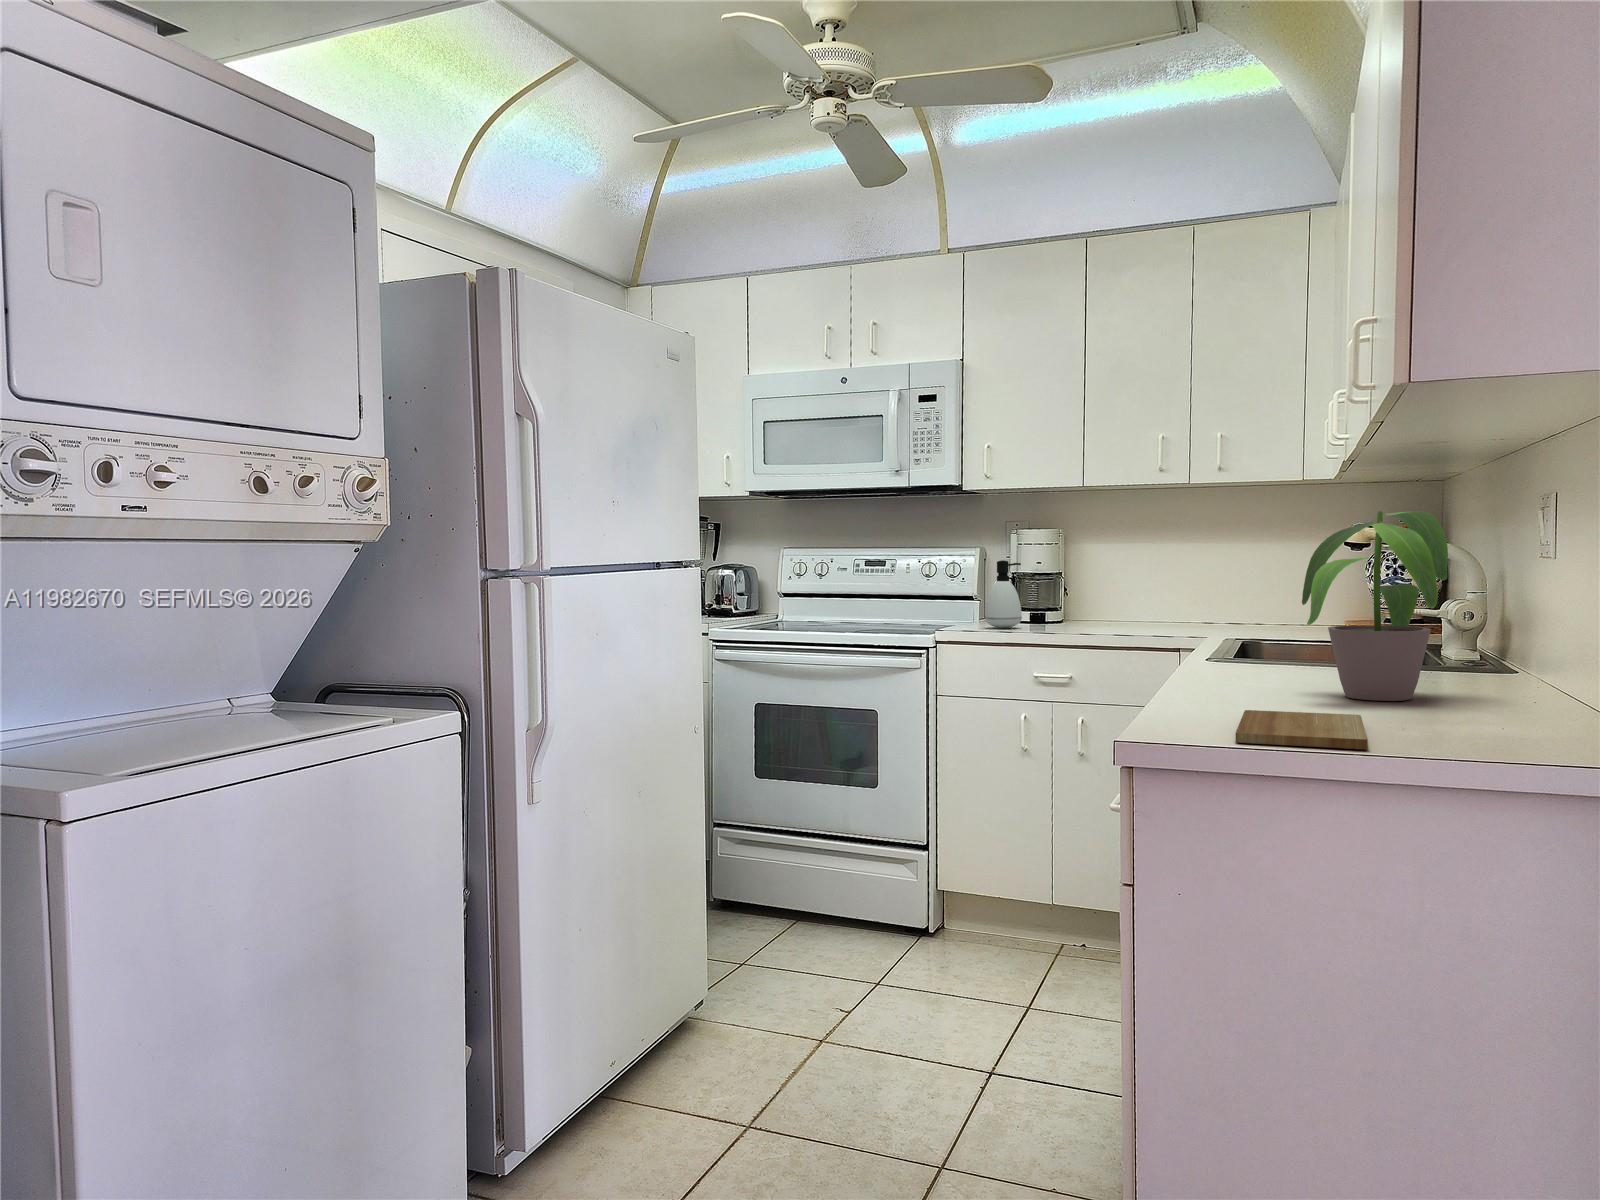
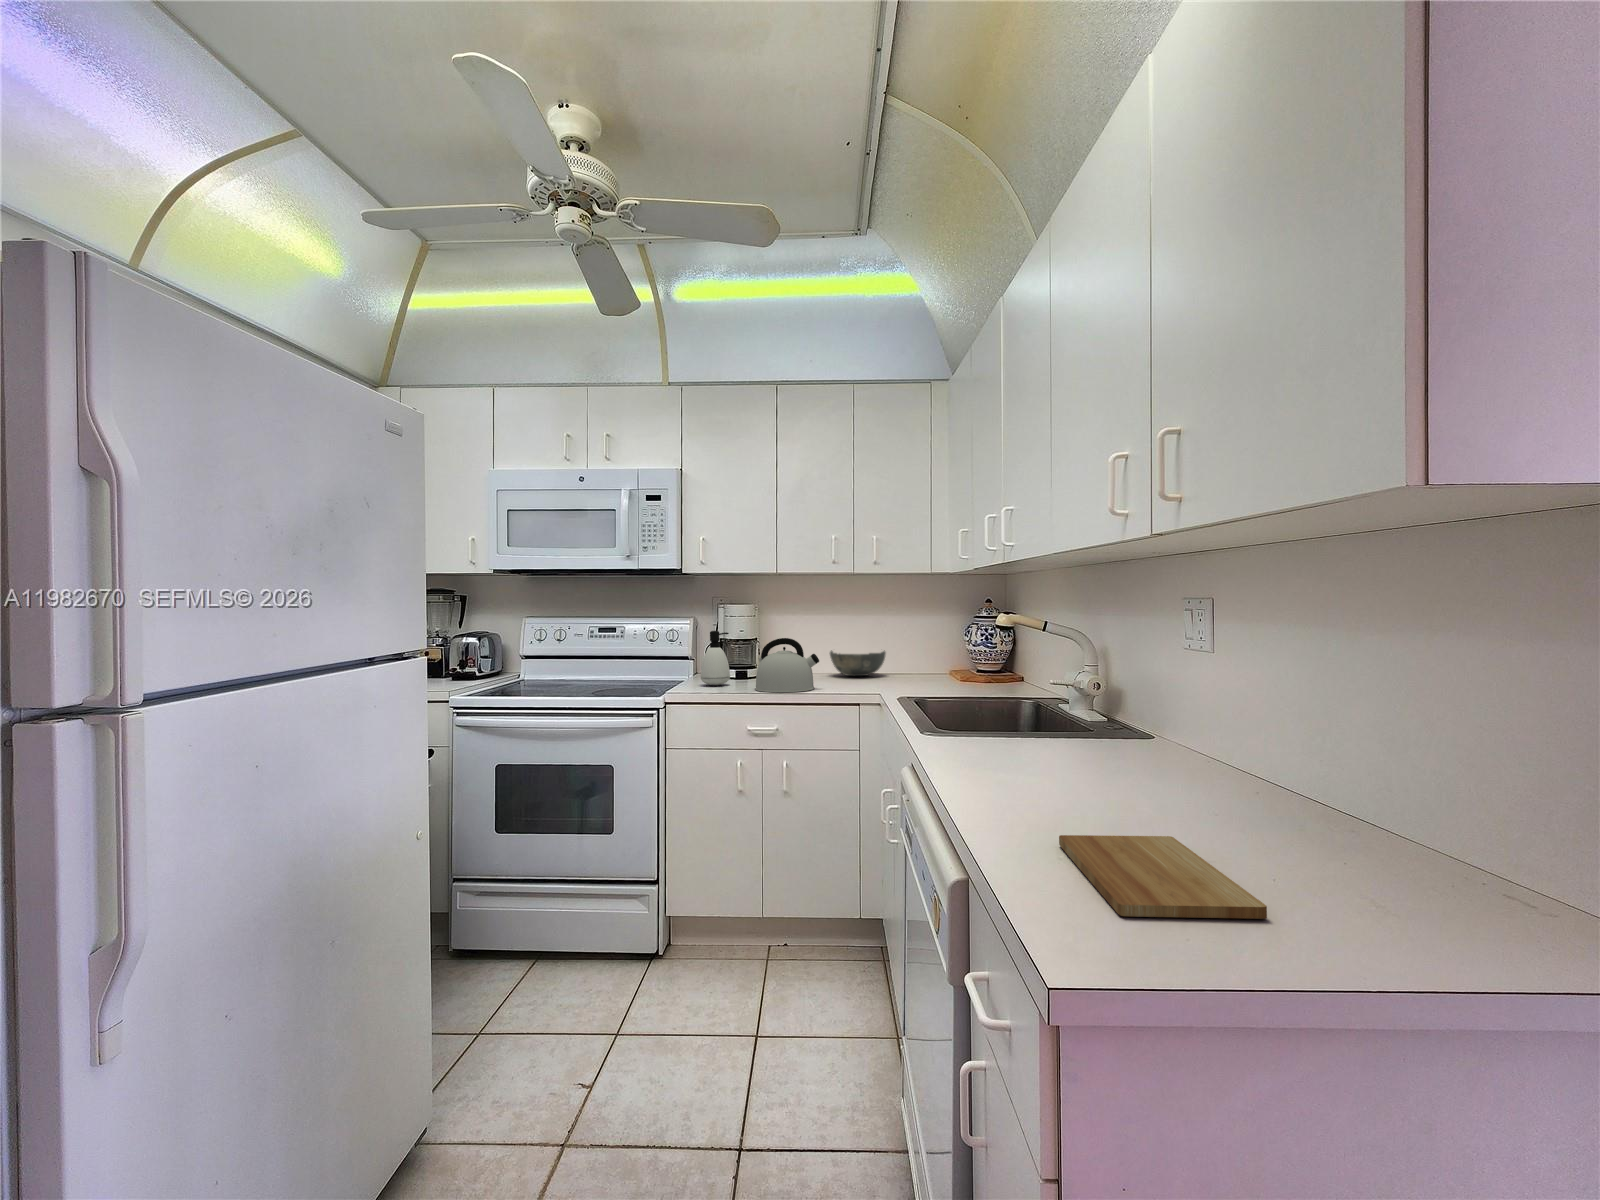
potted plant: present [1302,511,1448,701] -> none [1020,613,1193,790]
kettle: none [1050,568,1133,634] -> present [755,638,819,692]
bowl: none [1161,588,1241,624] -> present [830,650,886,676]

